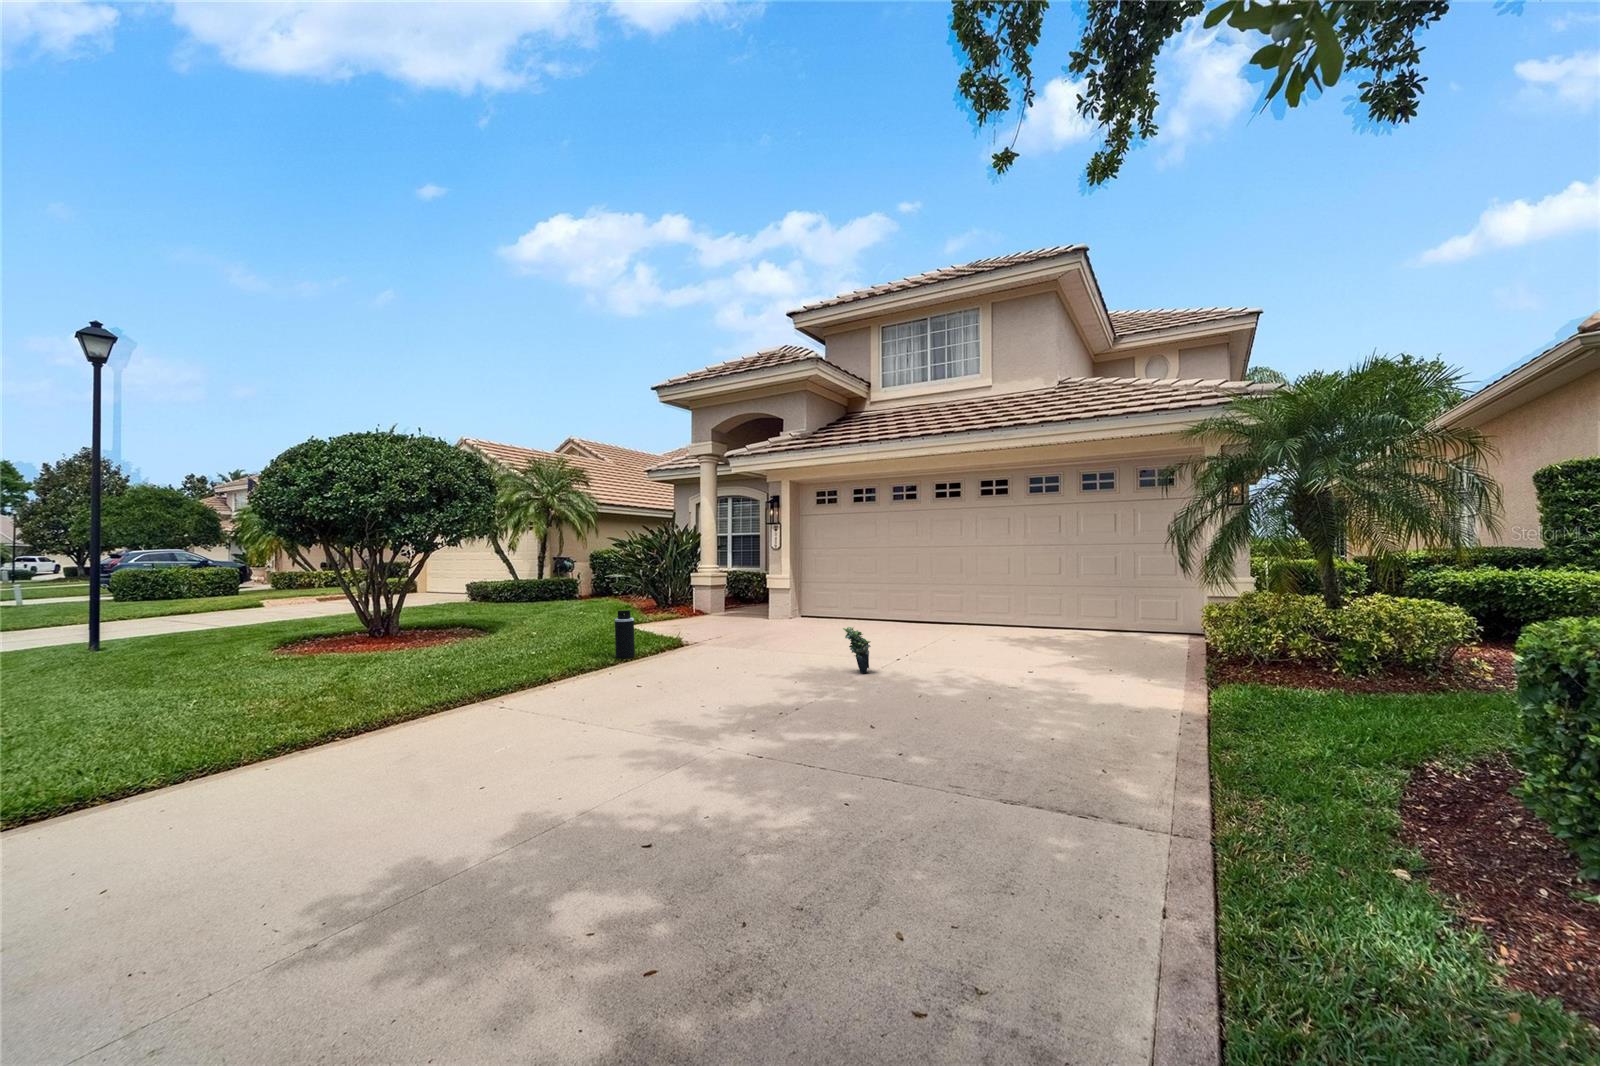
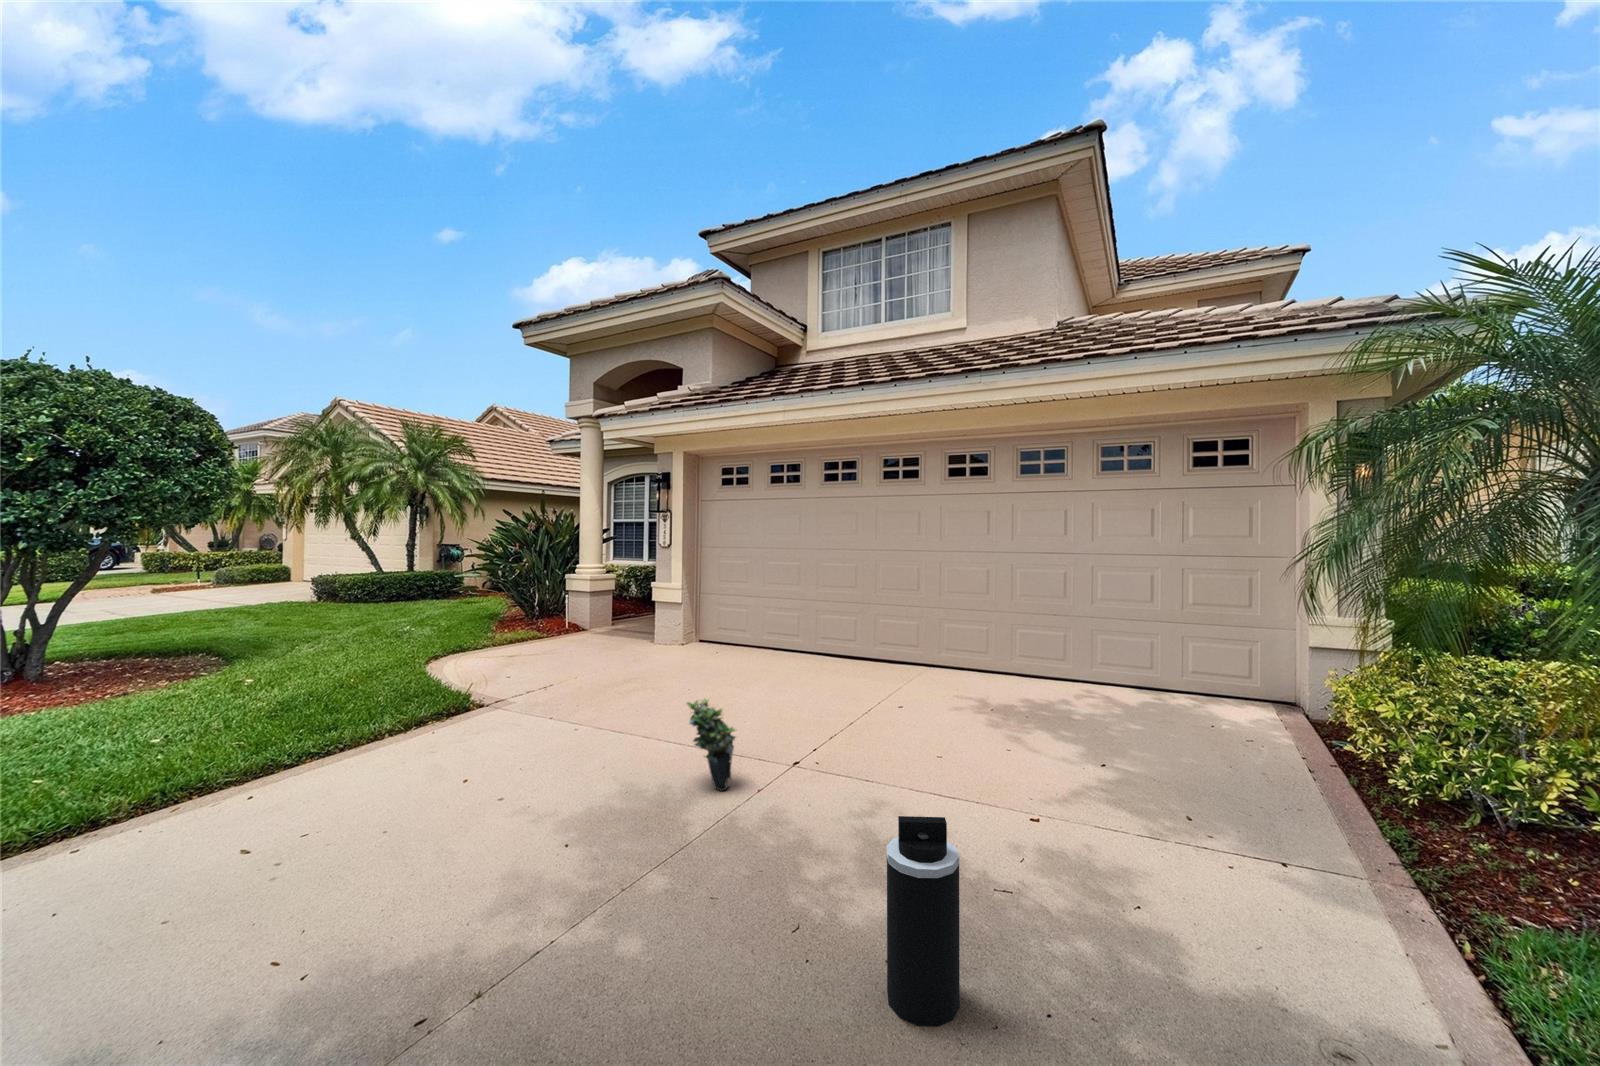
trash can: present [615,610,635,659] -> present [887,816,960,1027]

